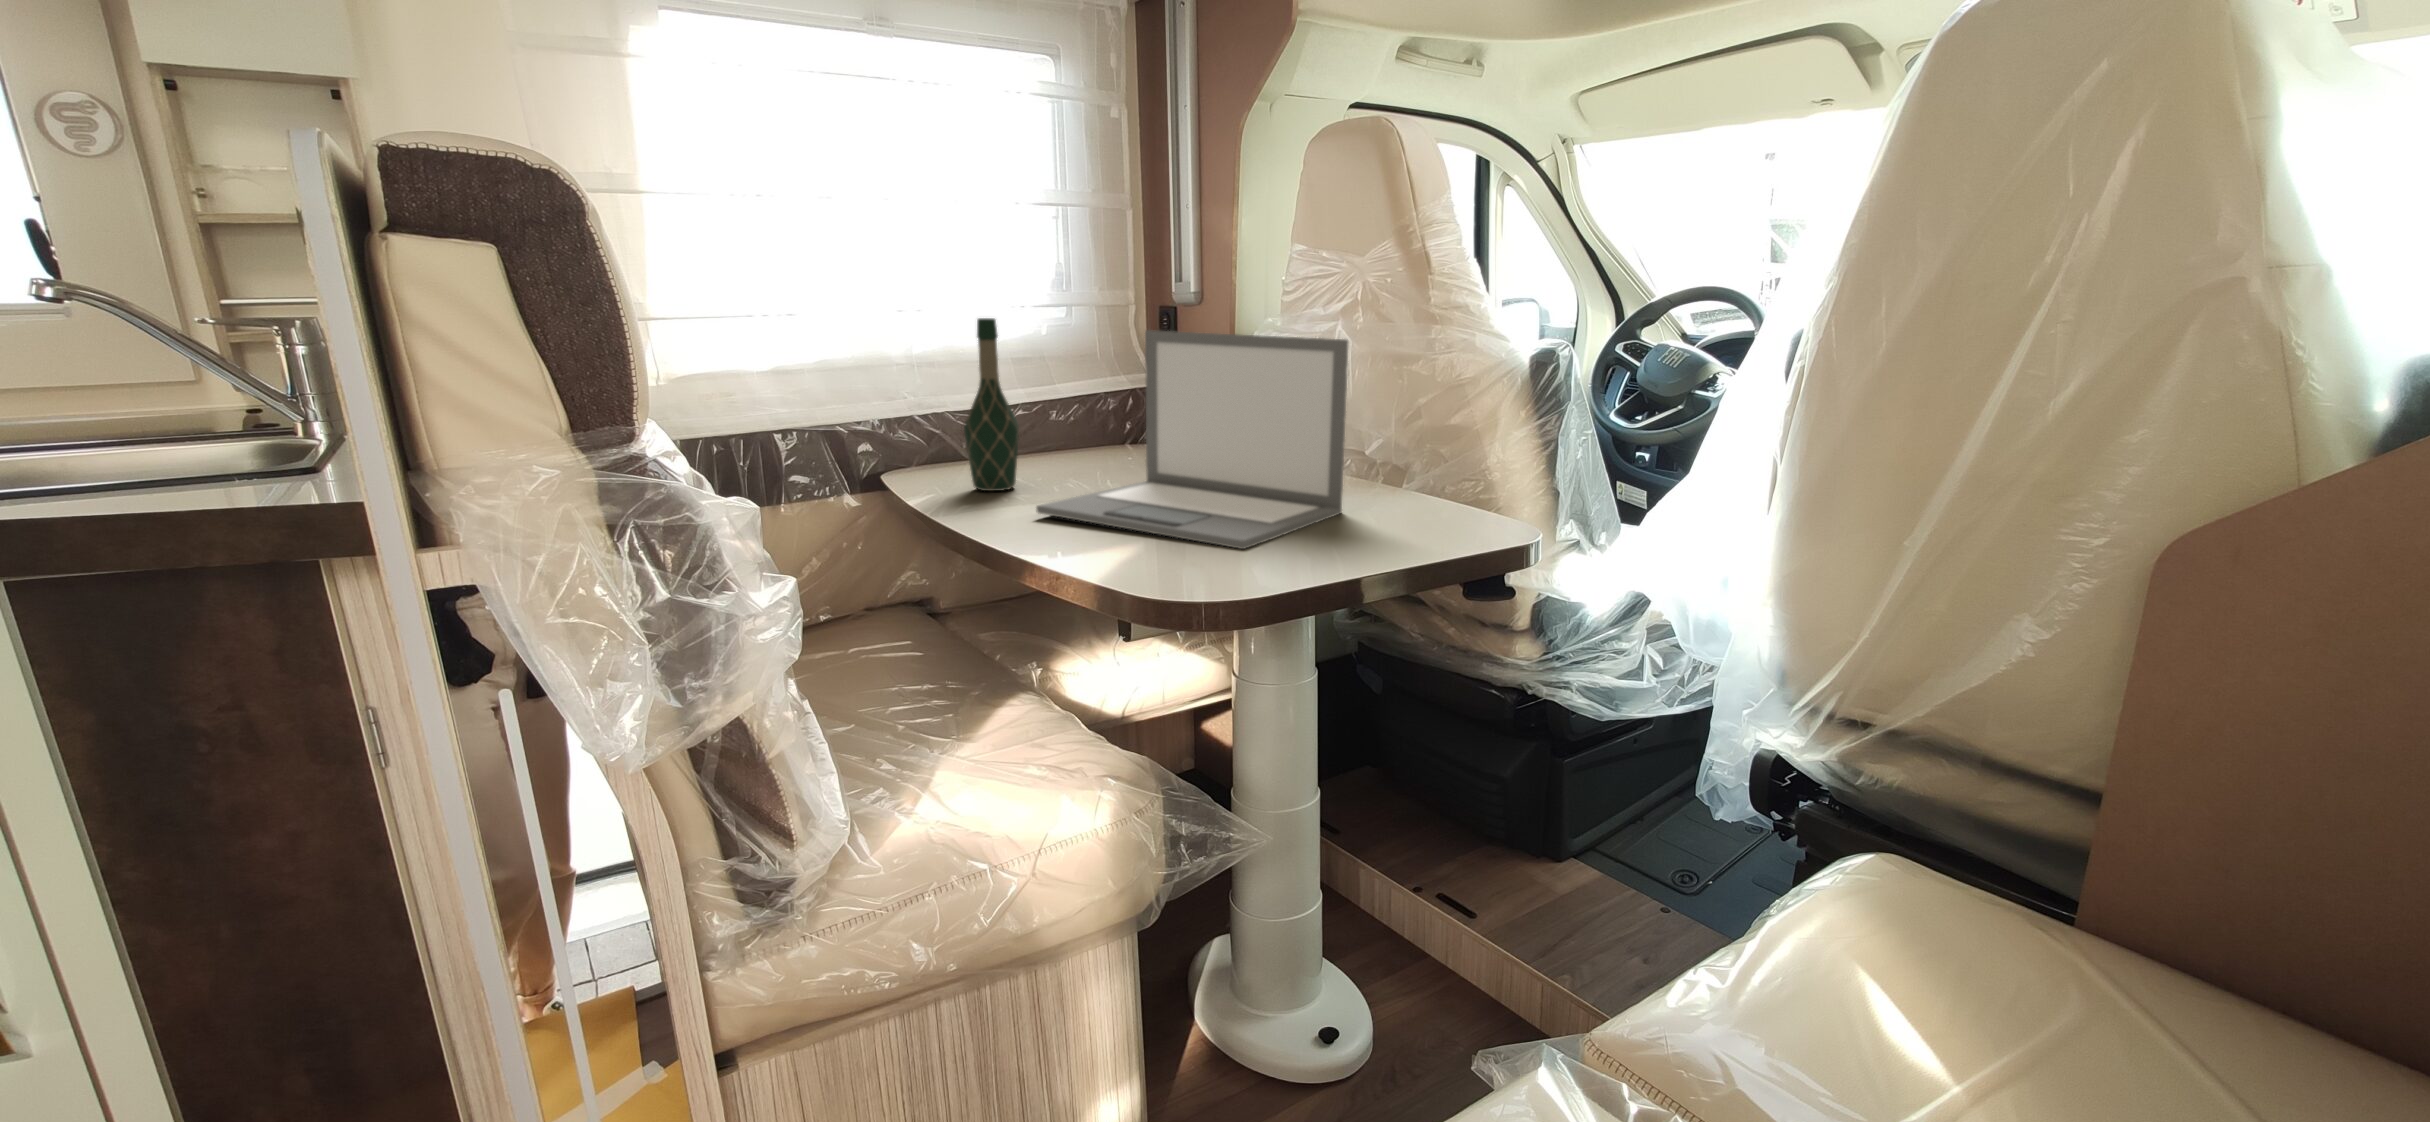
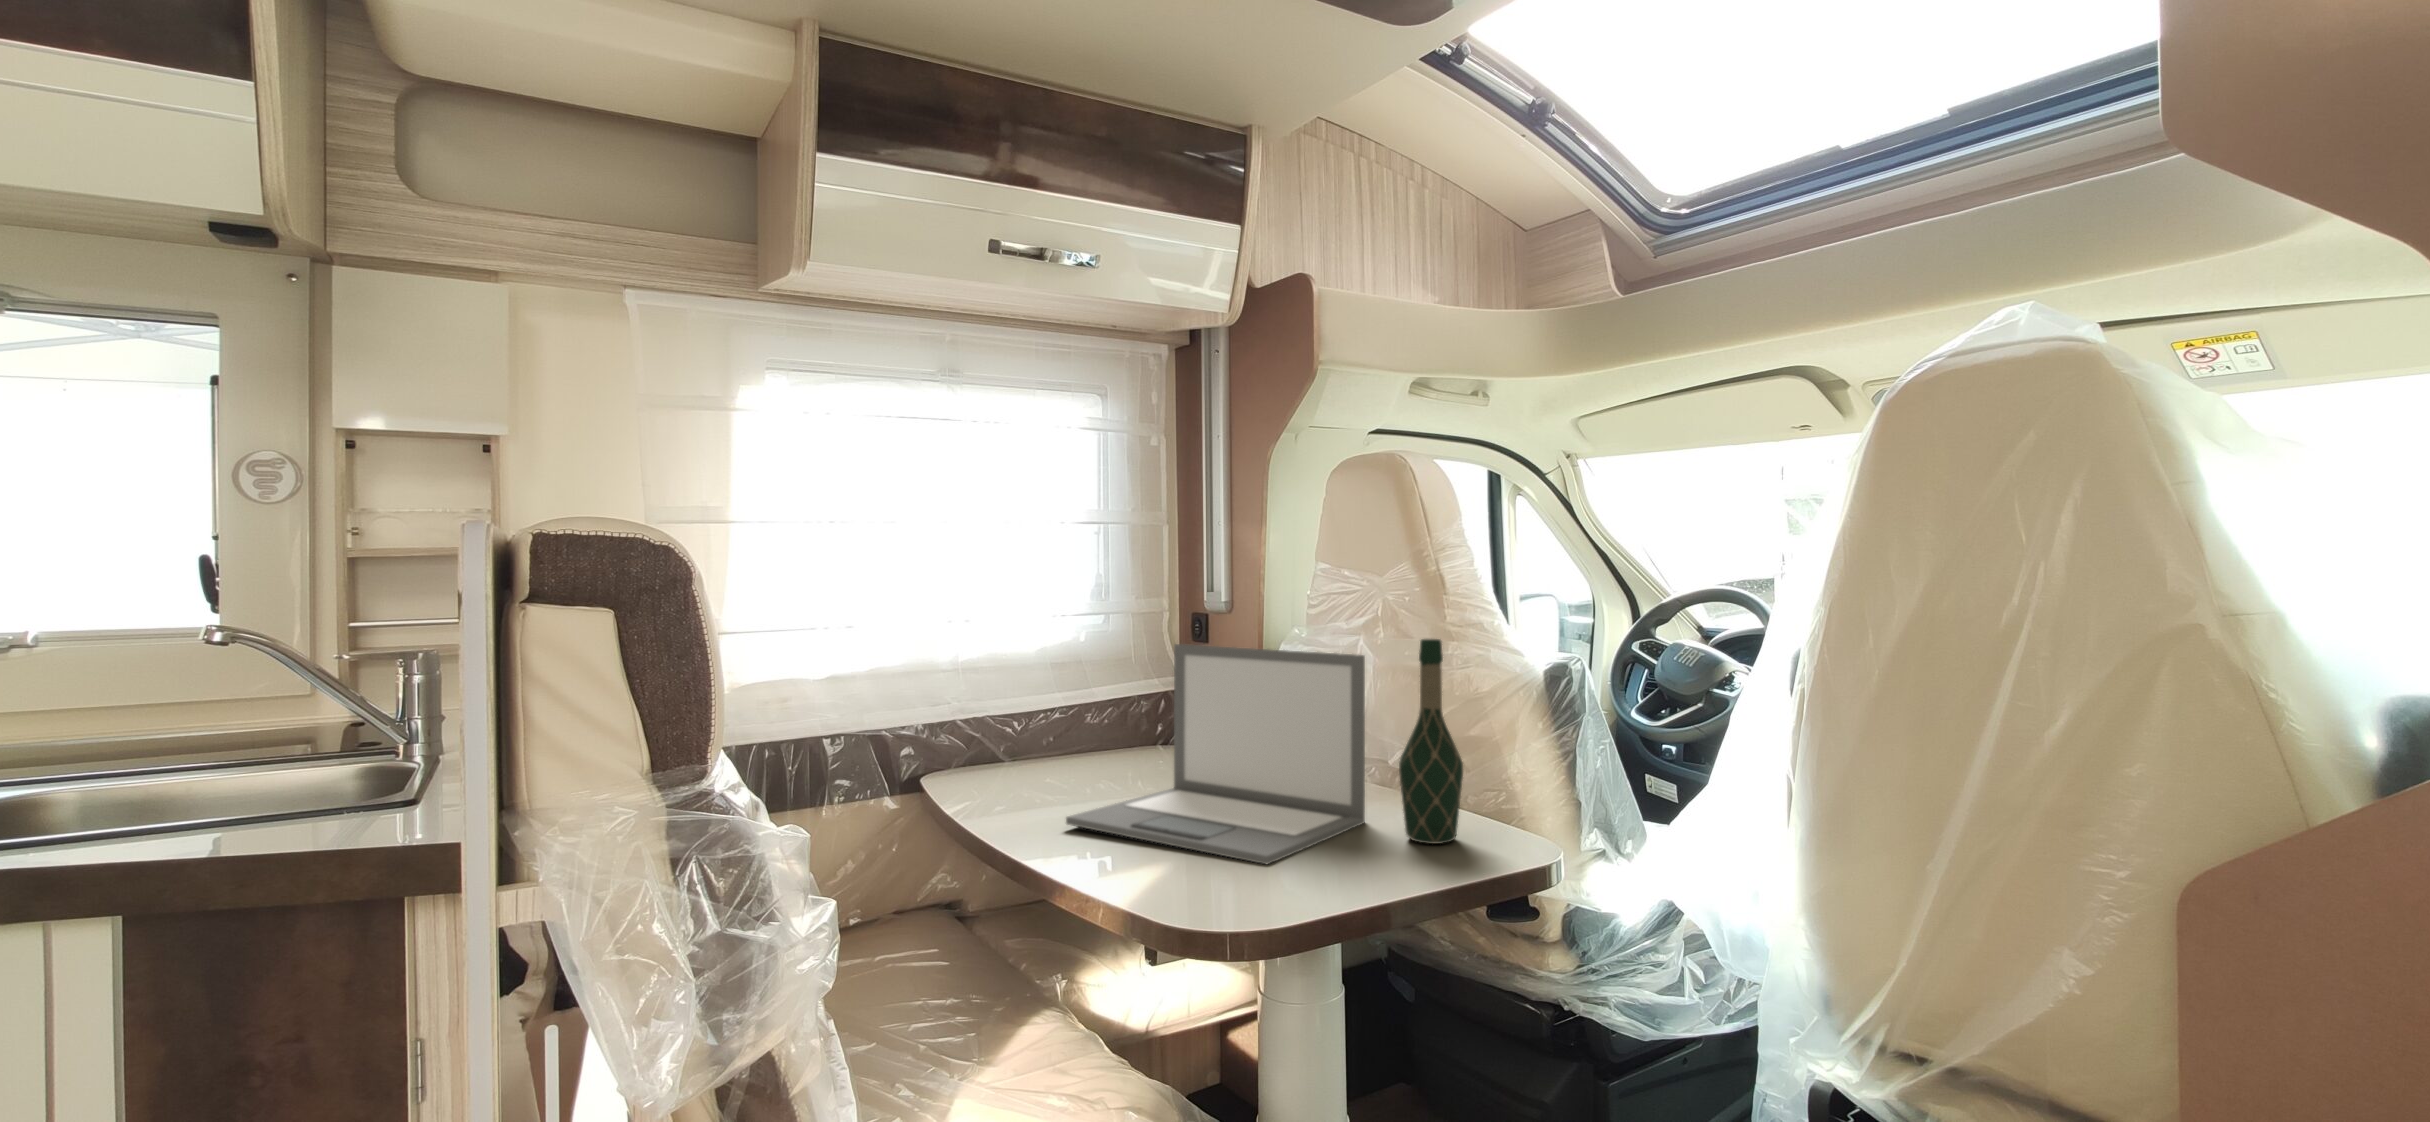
wine bottle: present [964,318,1019,491] -> present [1399,639,1463,844]

